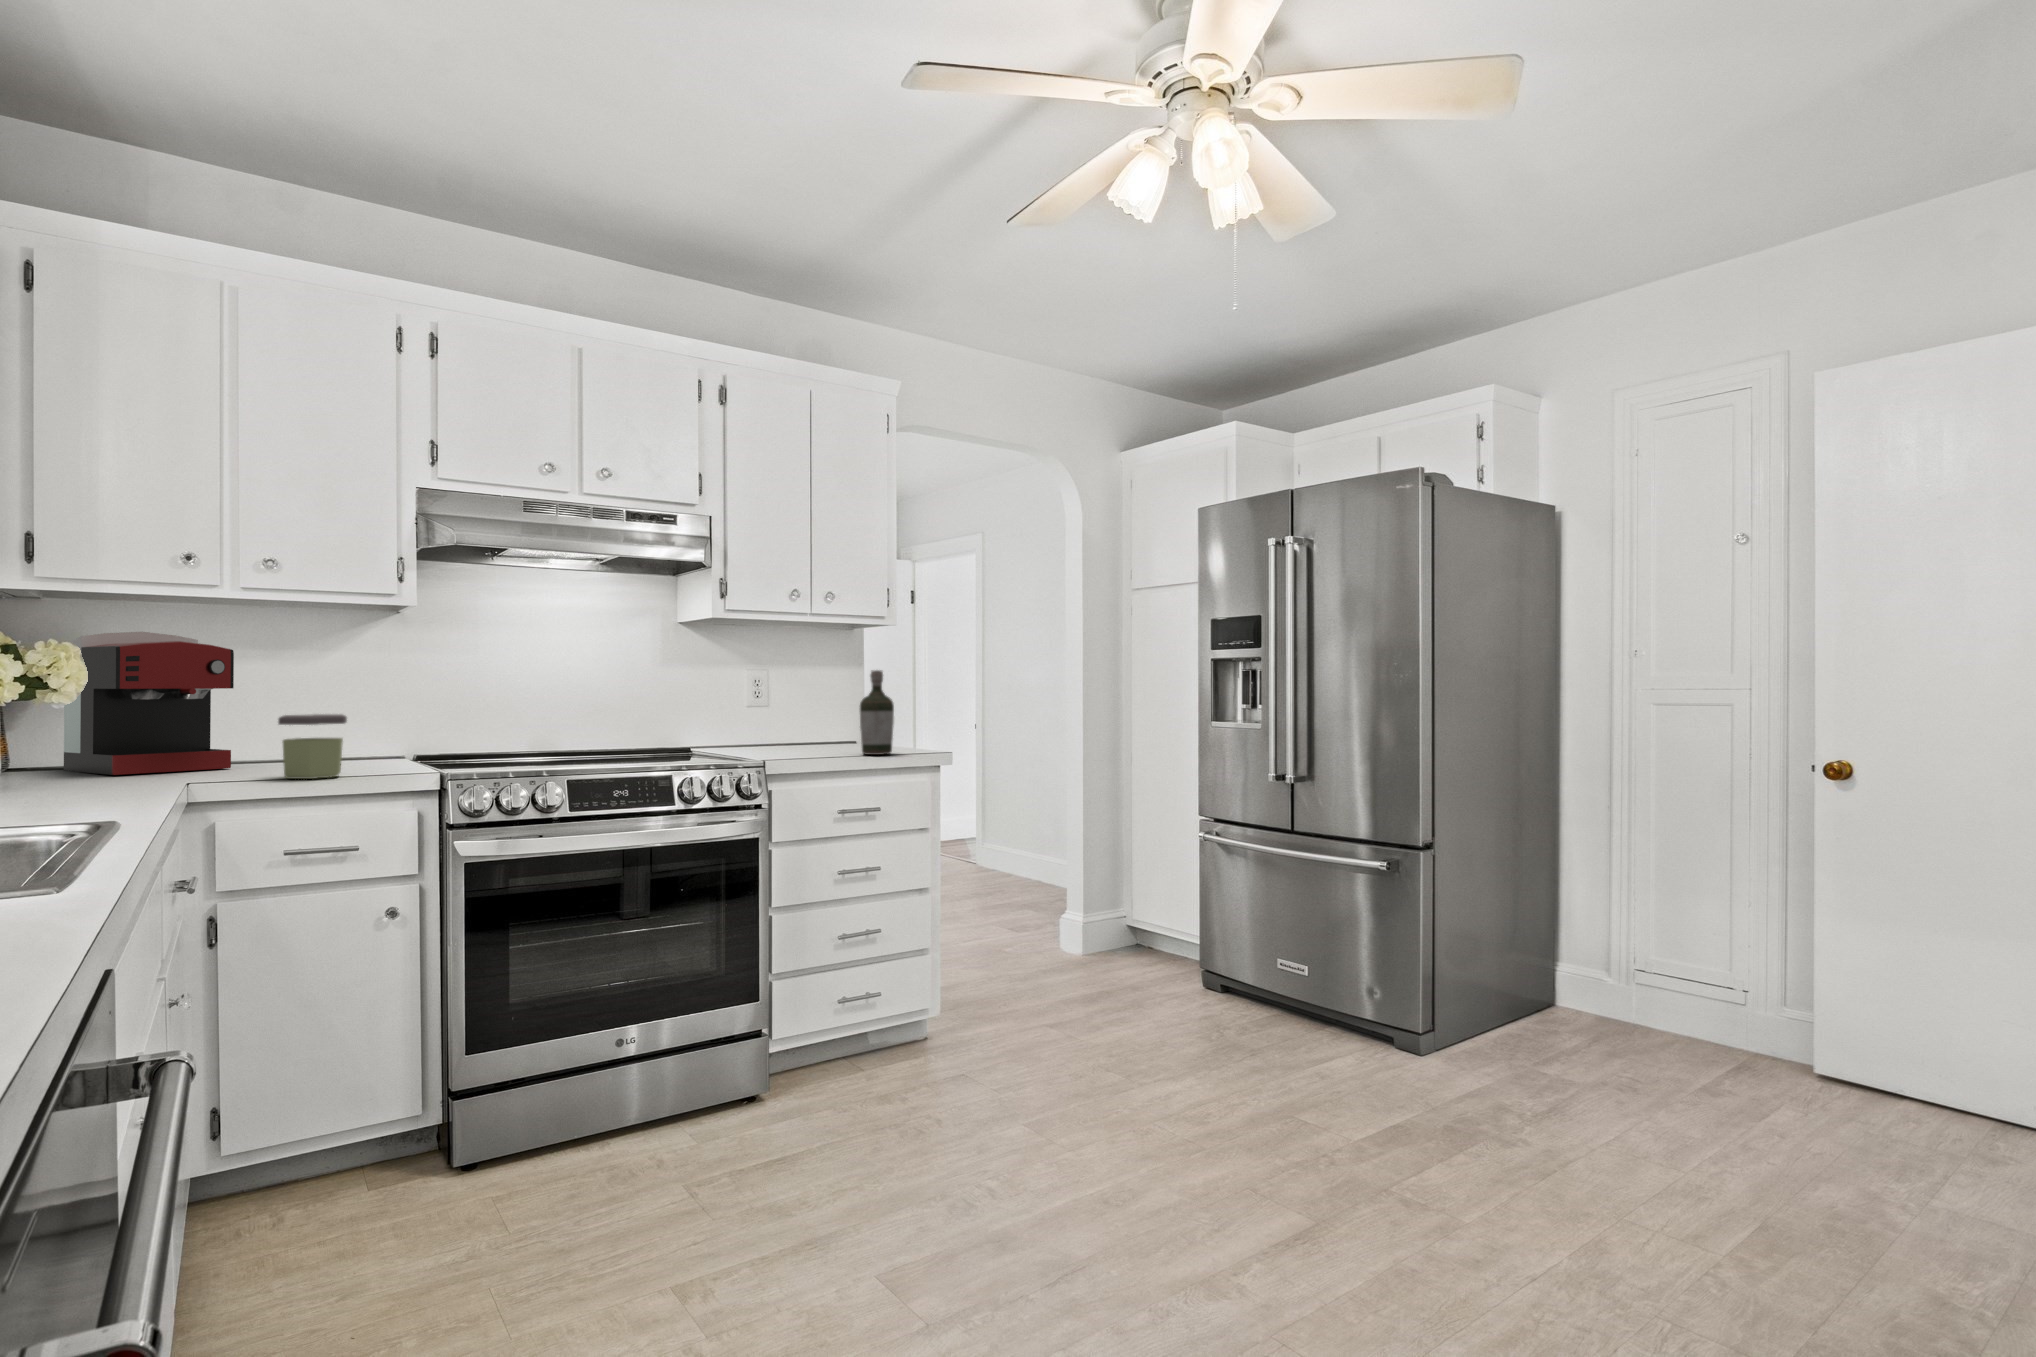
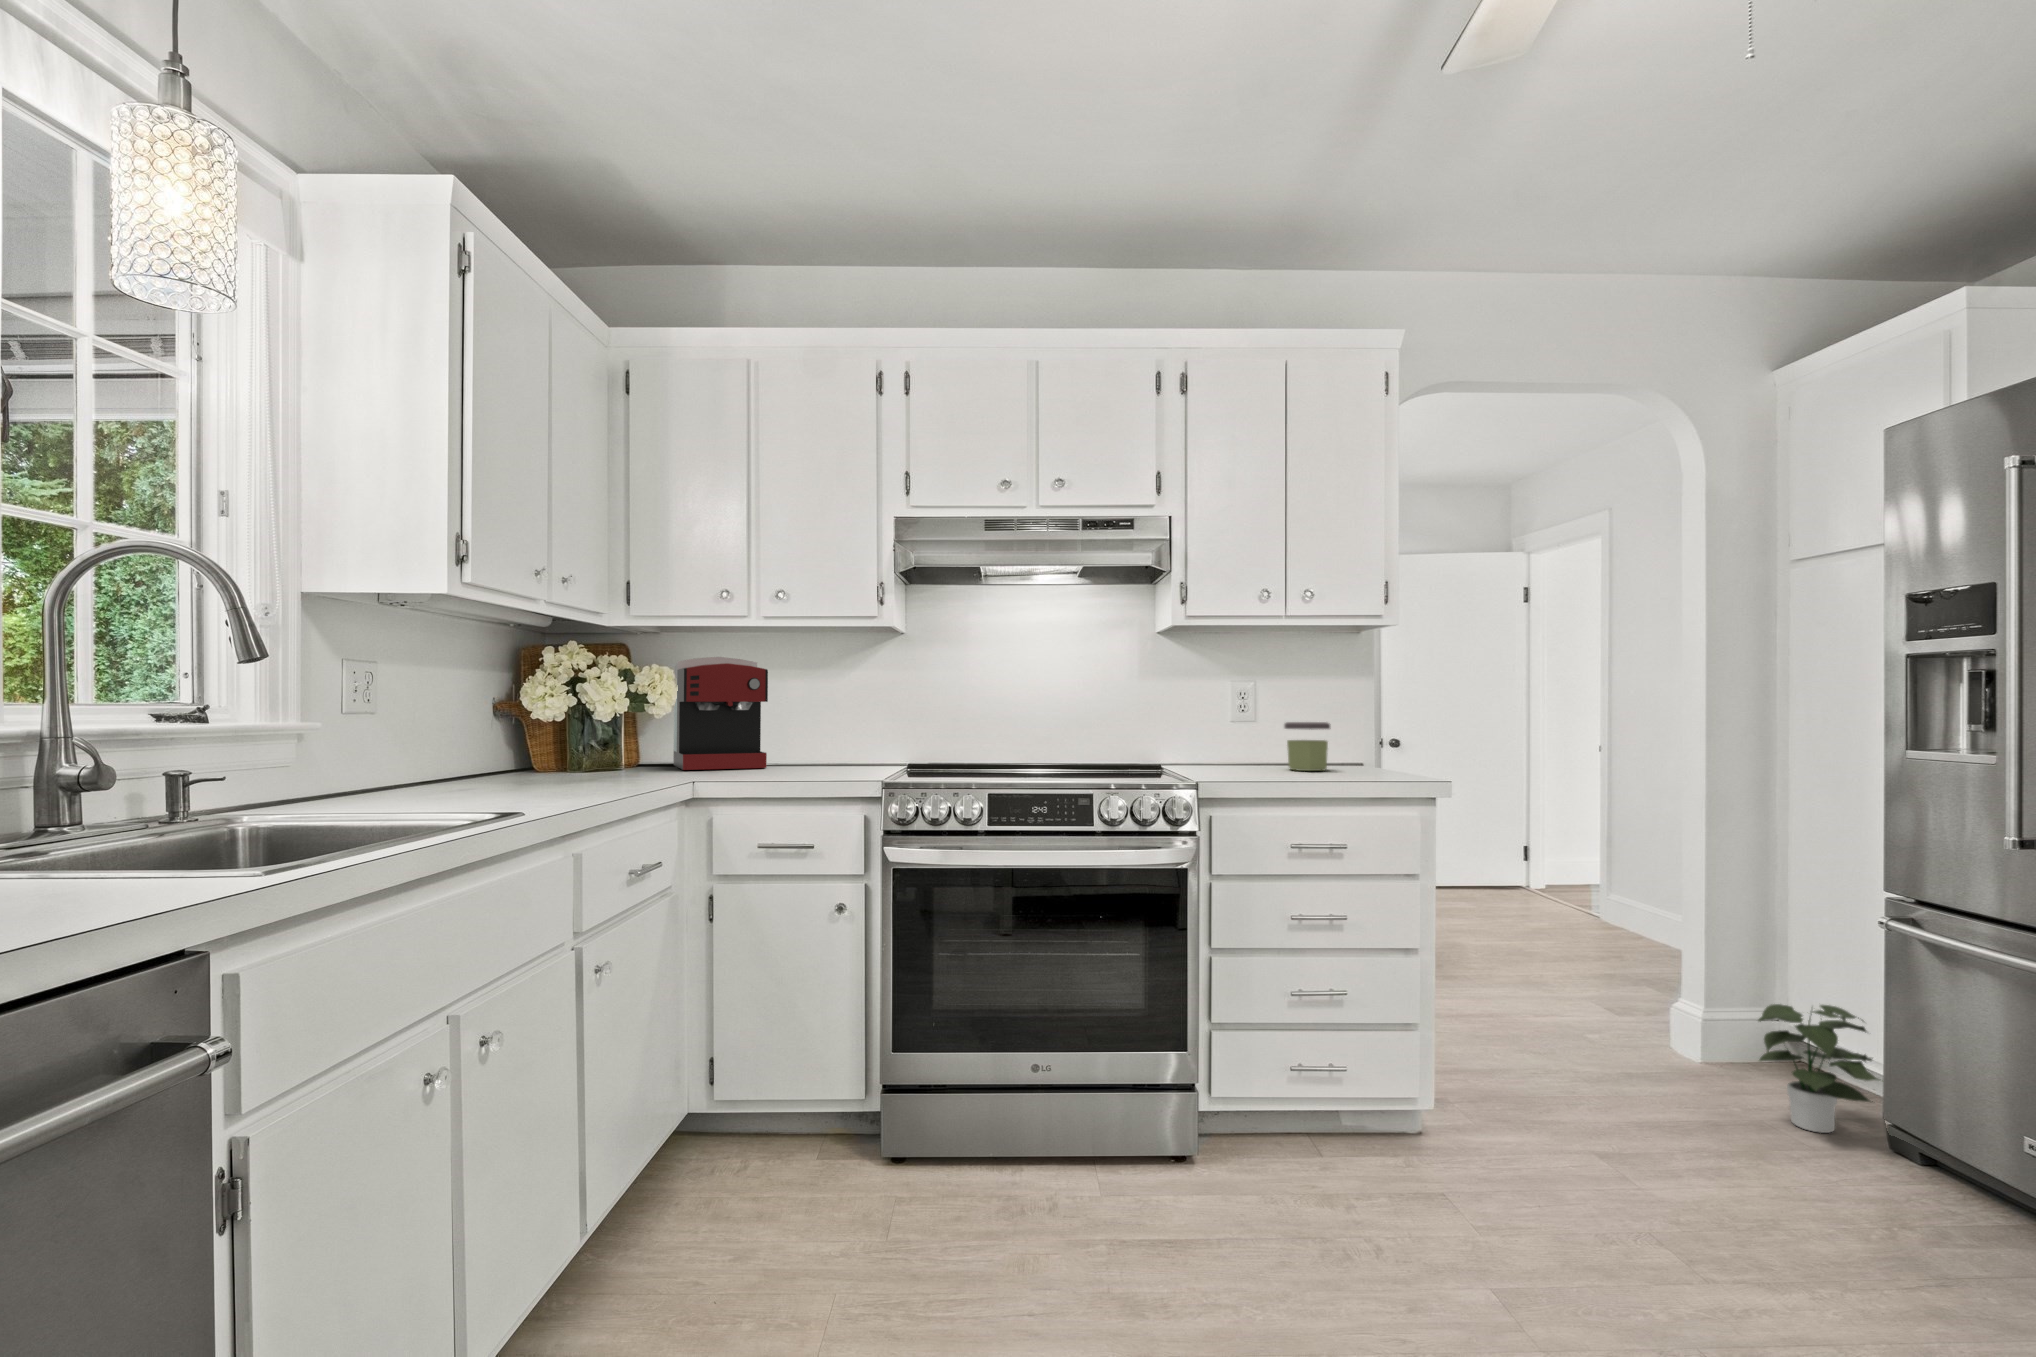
bottle: present [860,670,894,755] -> none [1332,681,1379,780]
jar: present [278,714,347,779] -> present [1284,722,1330,771]
potted plant: none [1125,897,1196,985] -> present [1759,1004,1879,1133]

